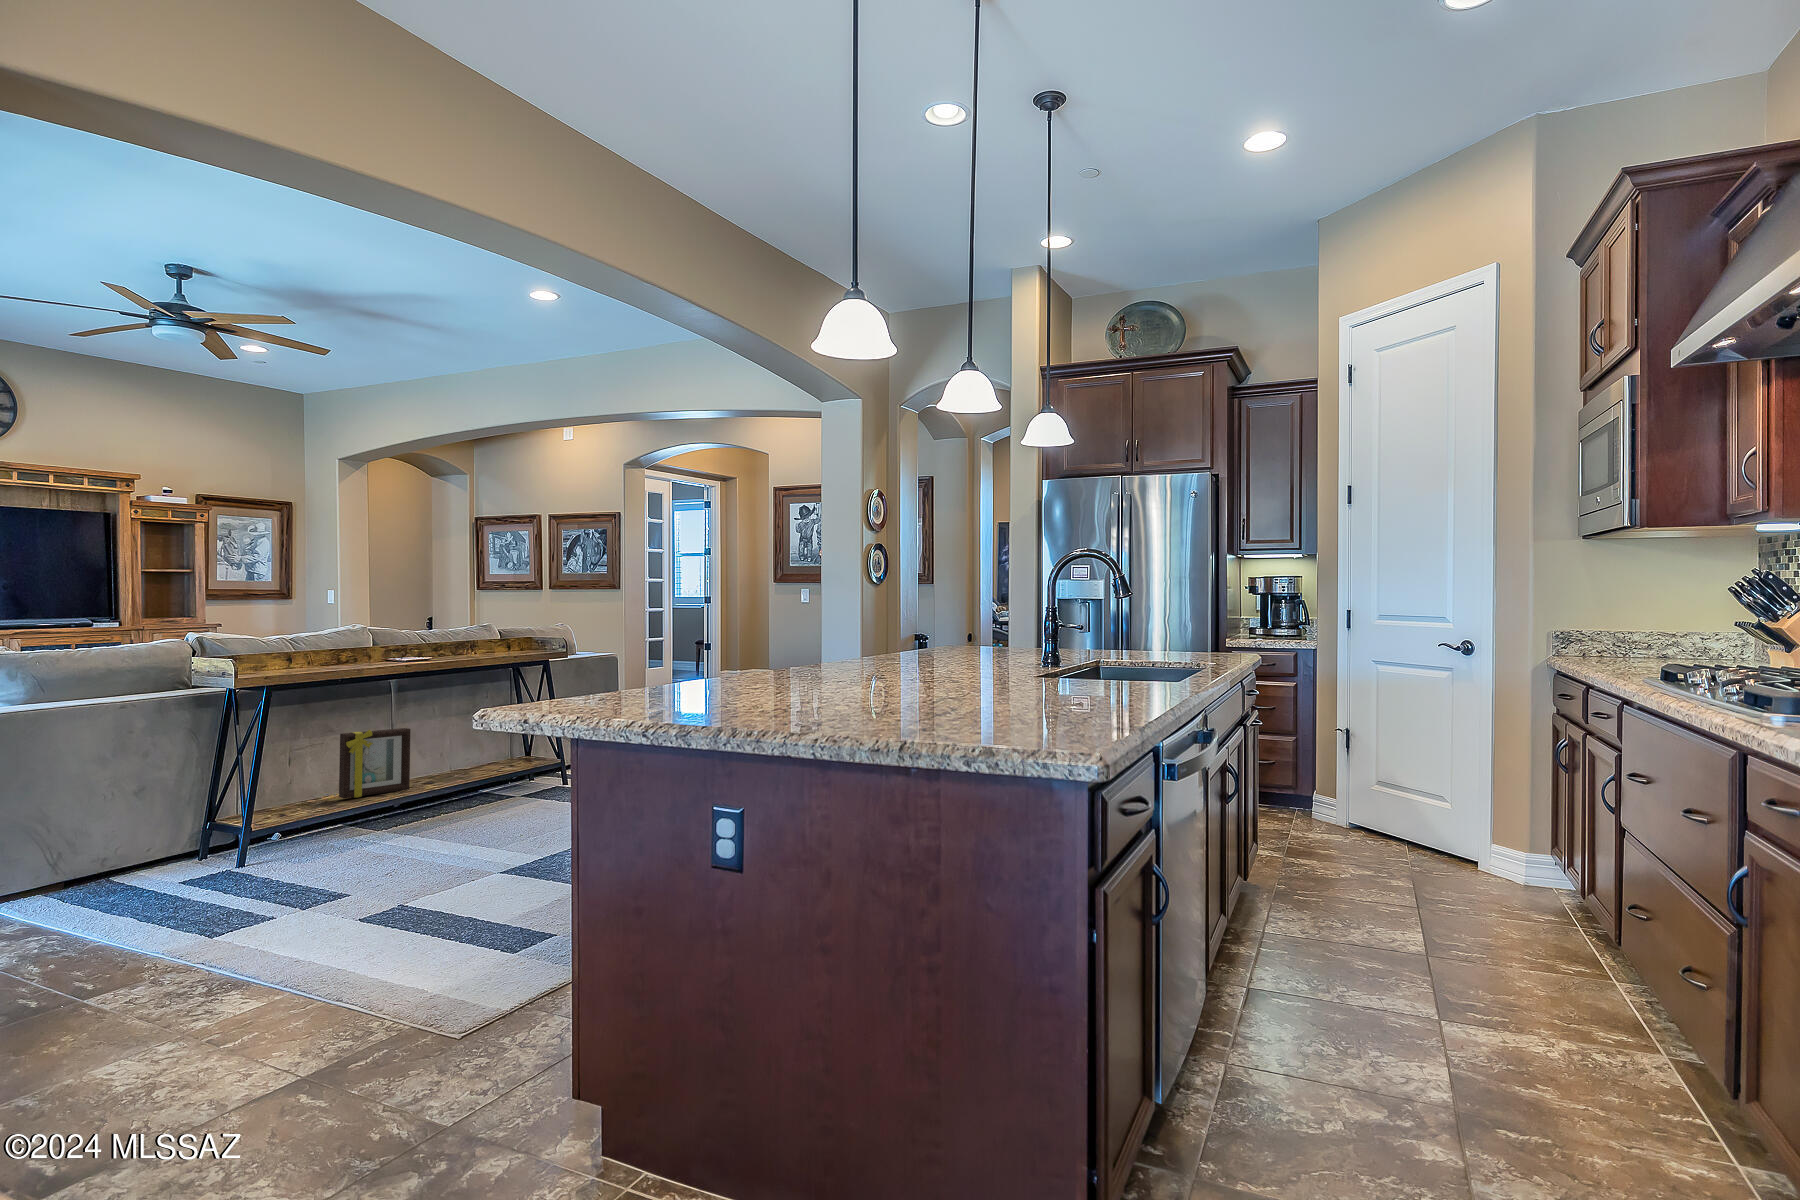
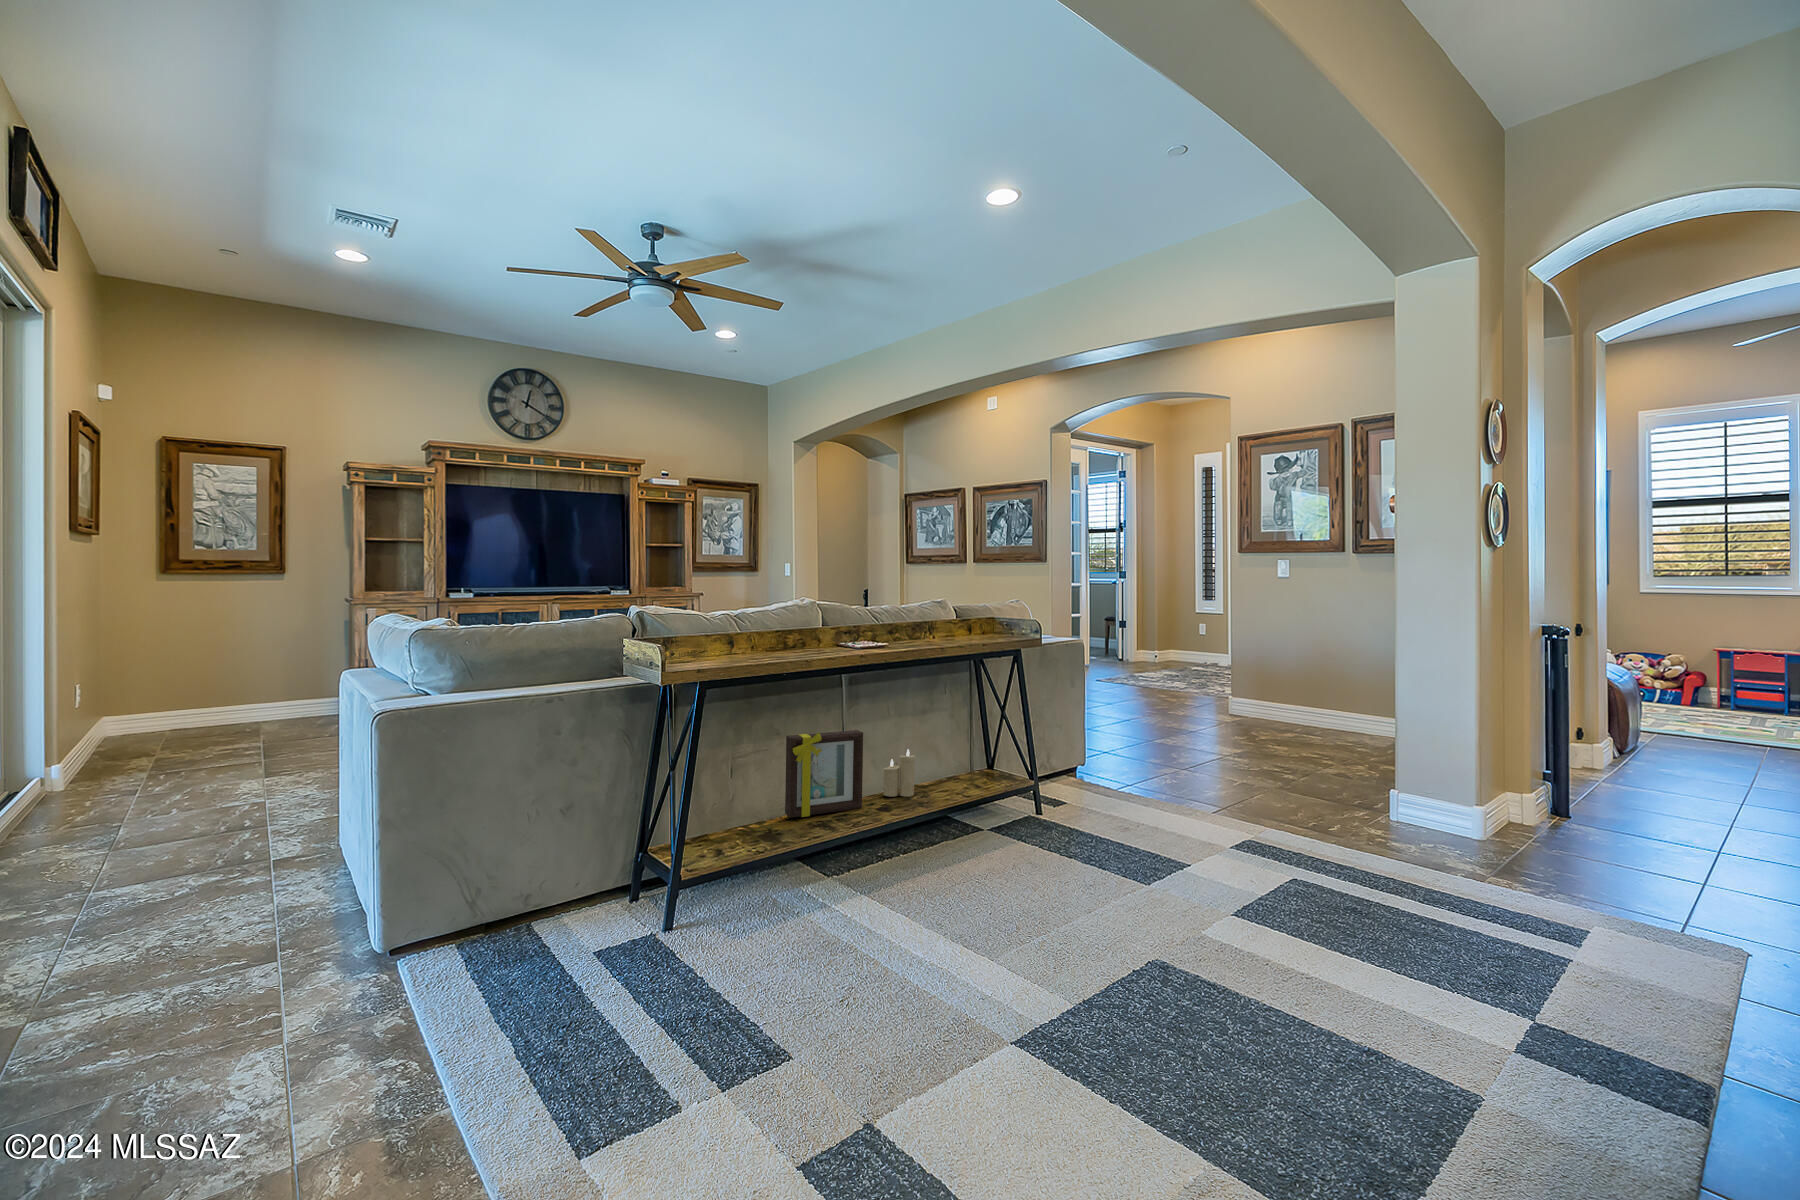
candle: none [430,743,458,781] -> present [883,749,915,797]

